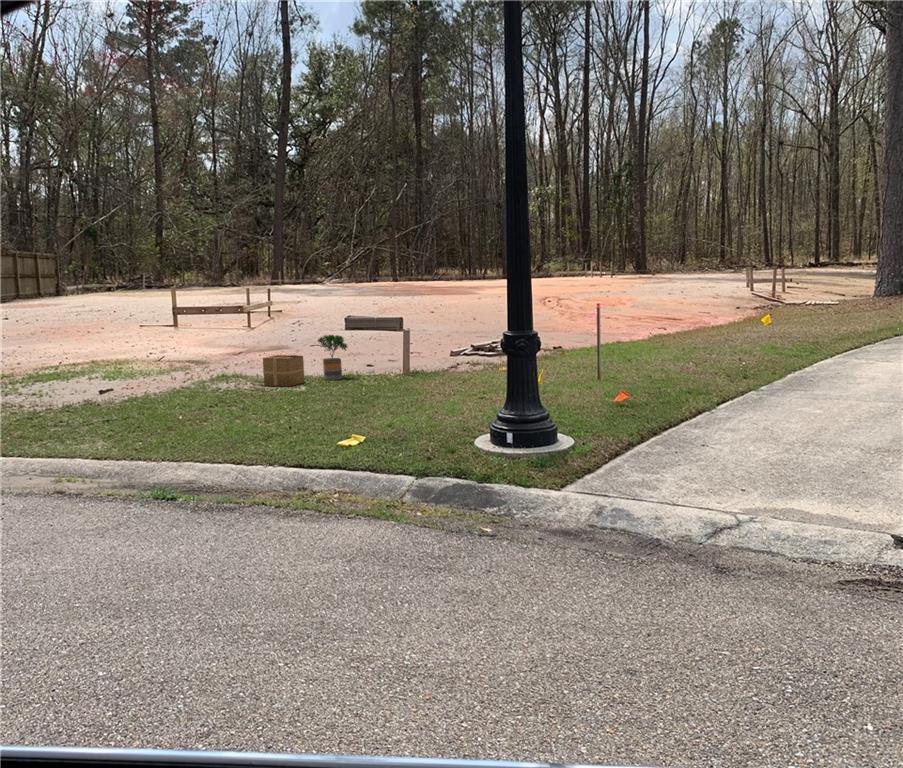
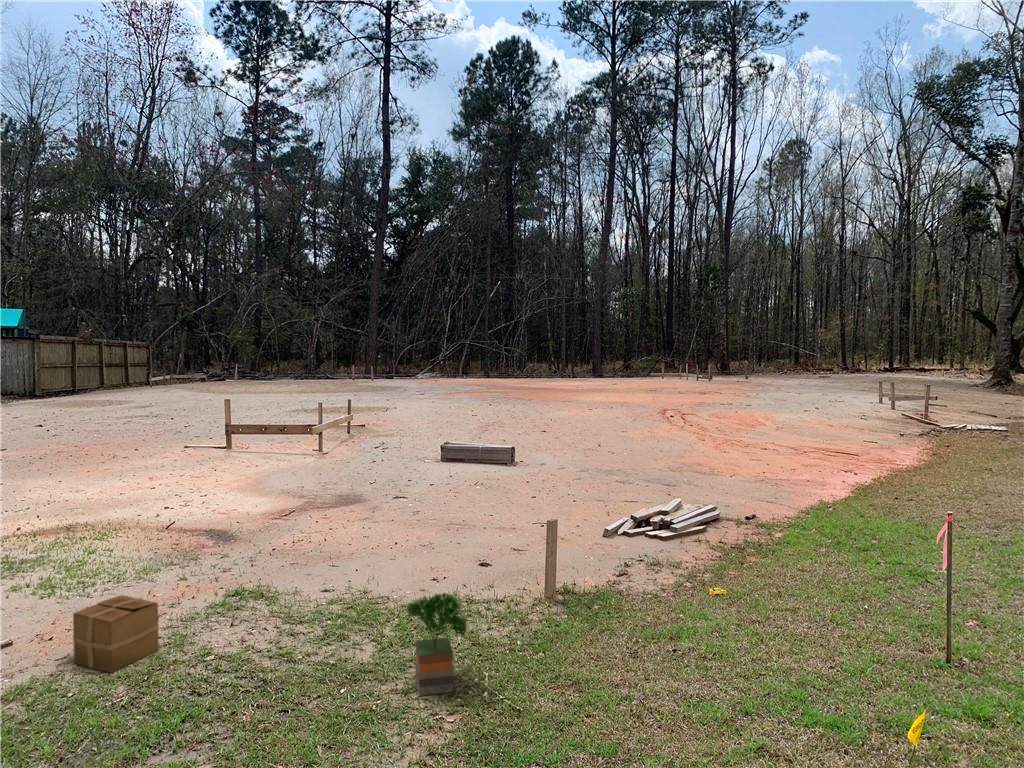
cardboard box: present [263,355,304,387] -> present [73,595,159,673]

